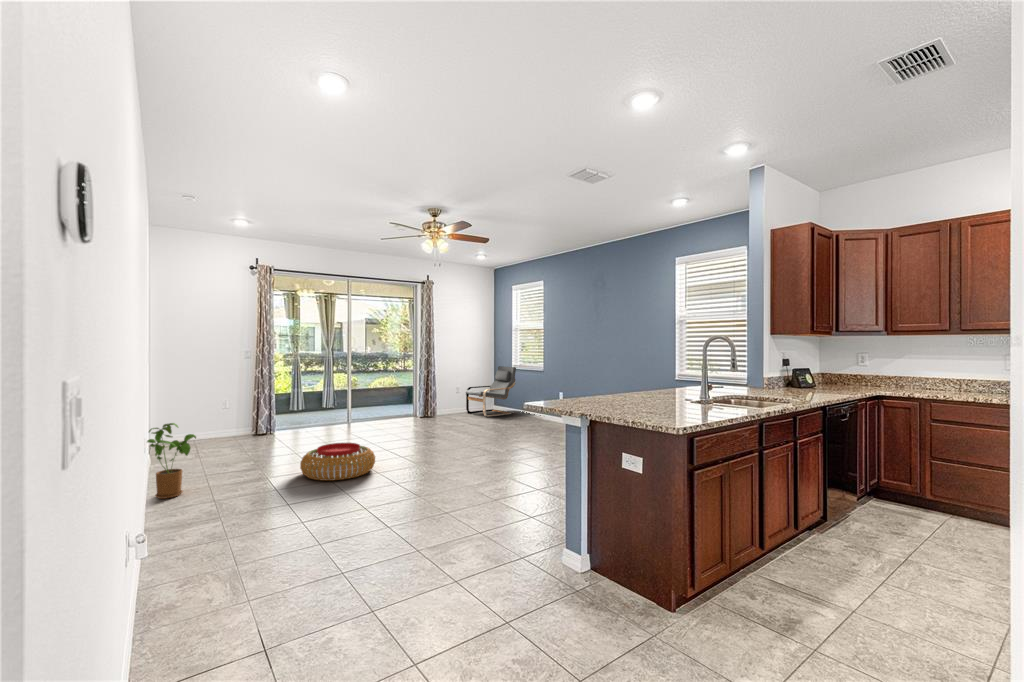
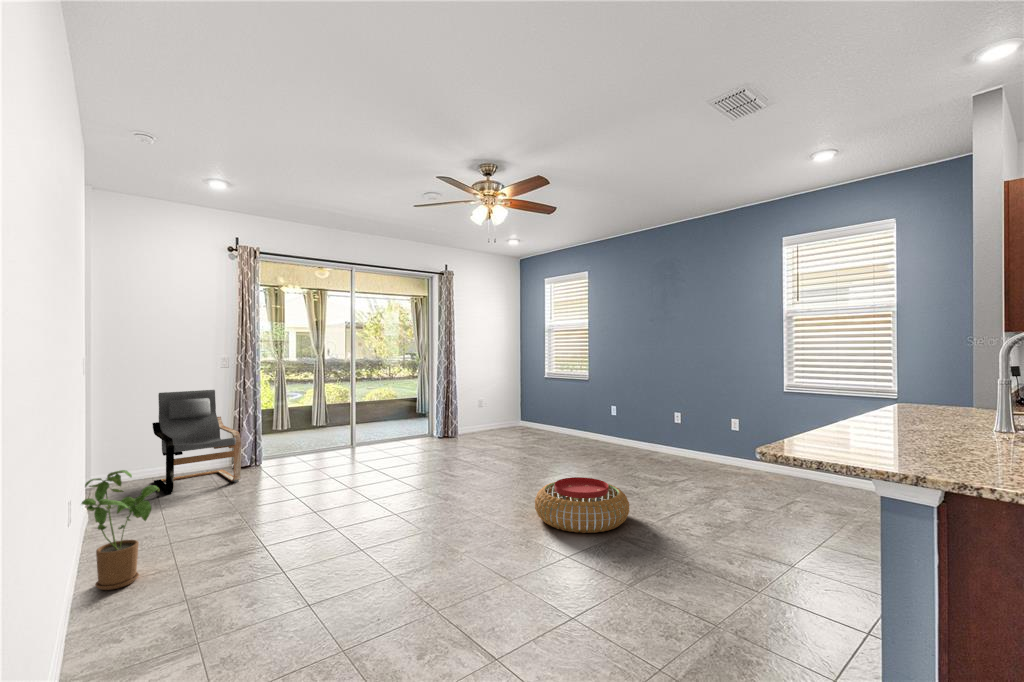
armchair: present [466,366,516,417] -> present [152,390,241,495]
pouf: present [300,443,375,481] -> present [535,477,629,533]

